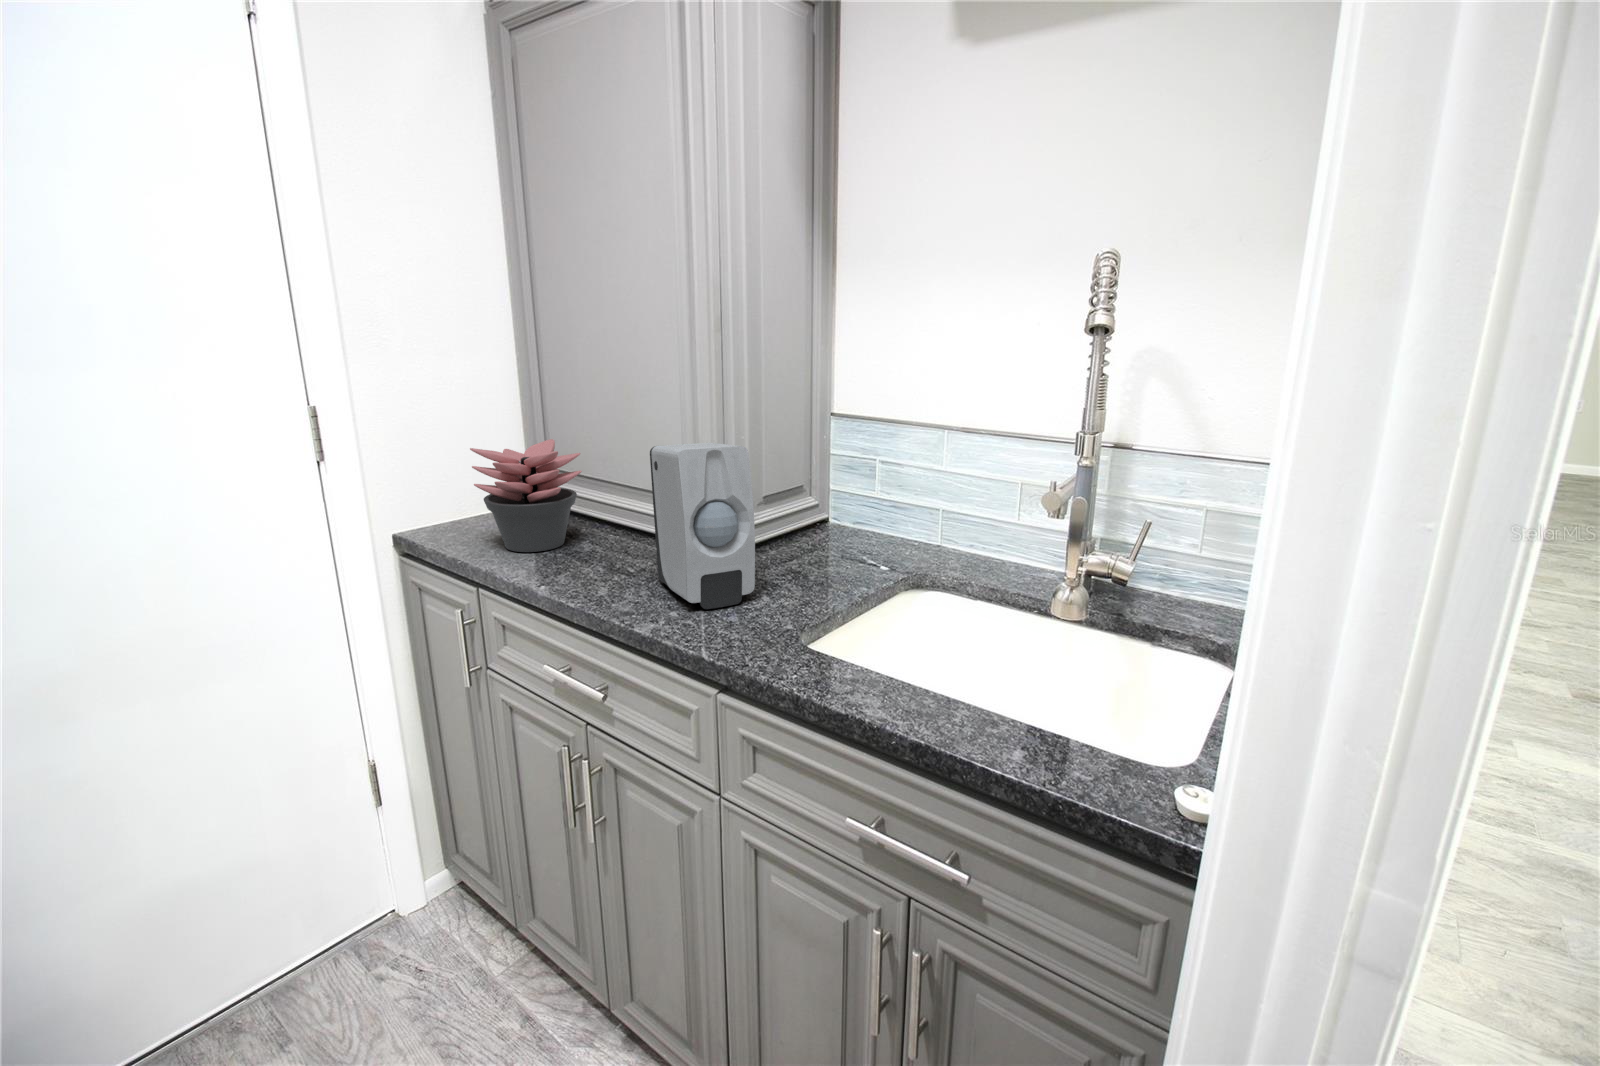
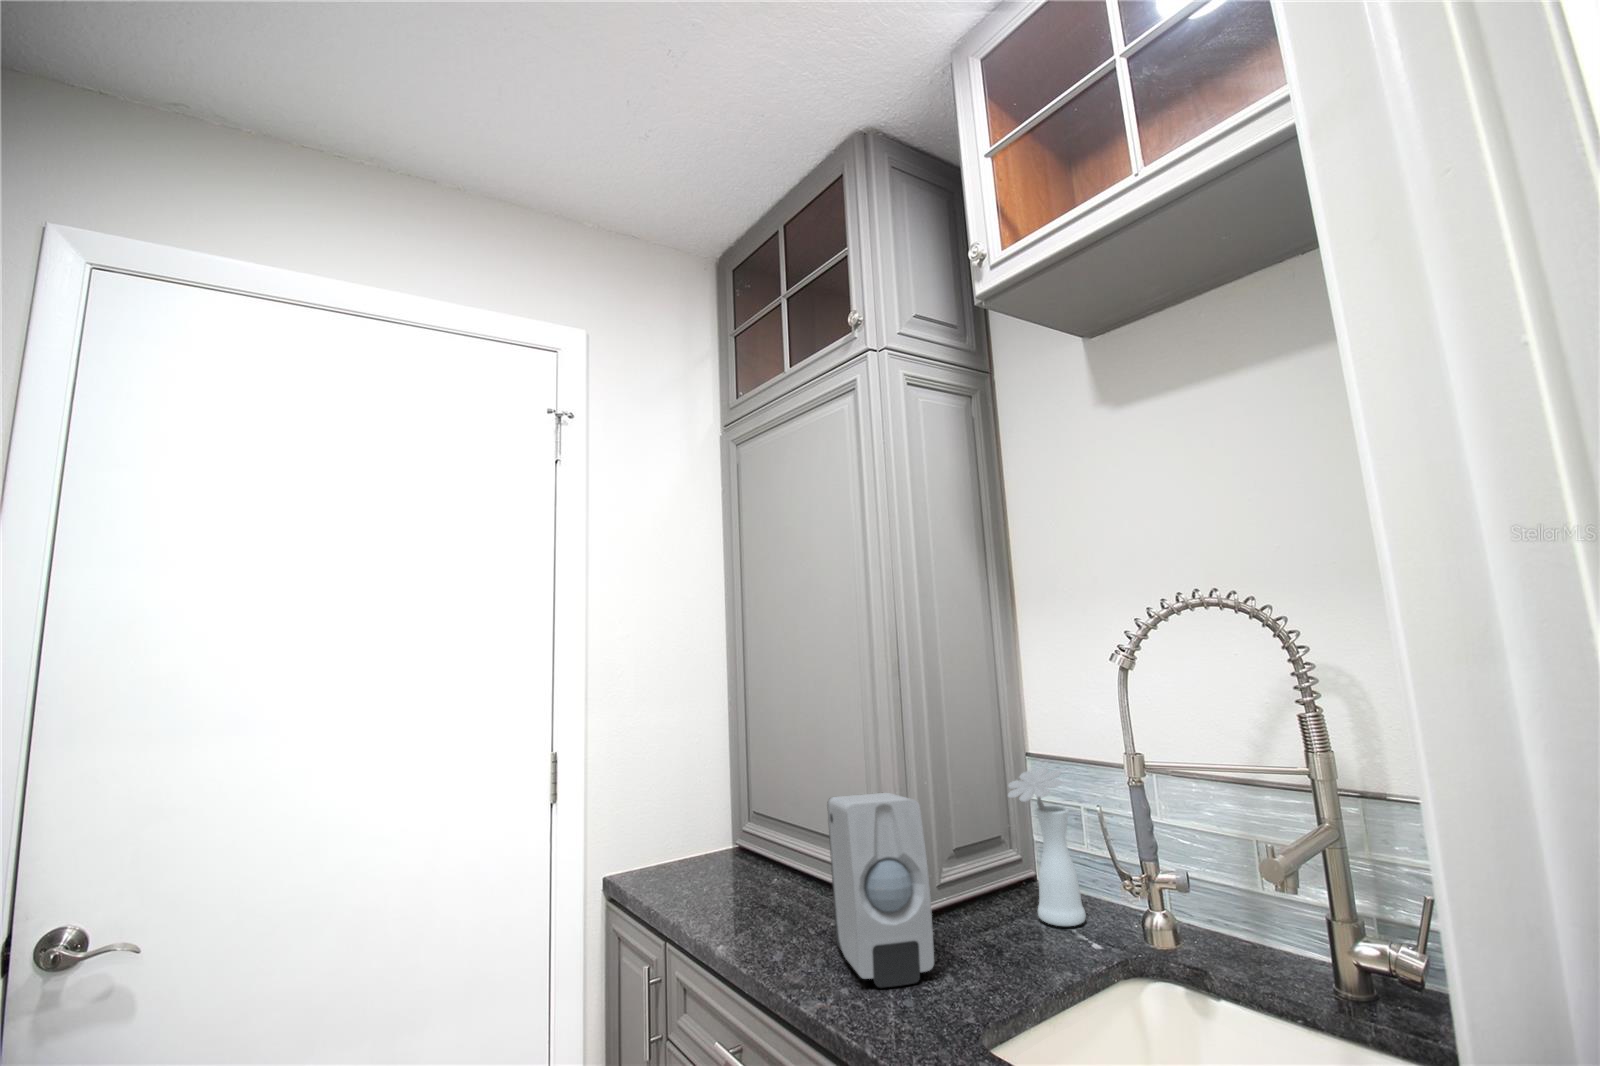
vase: none [820,422,874,556] -> present [1008,767,1086,926]
succulent plant: present [470,439,582,552] -> none [673,784,772,904]

